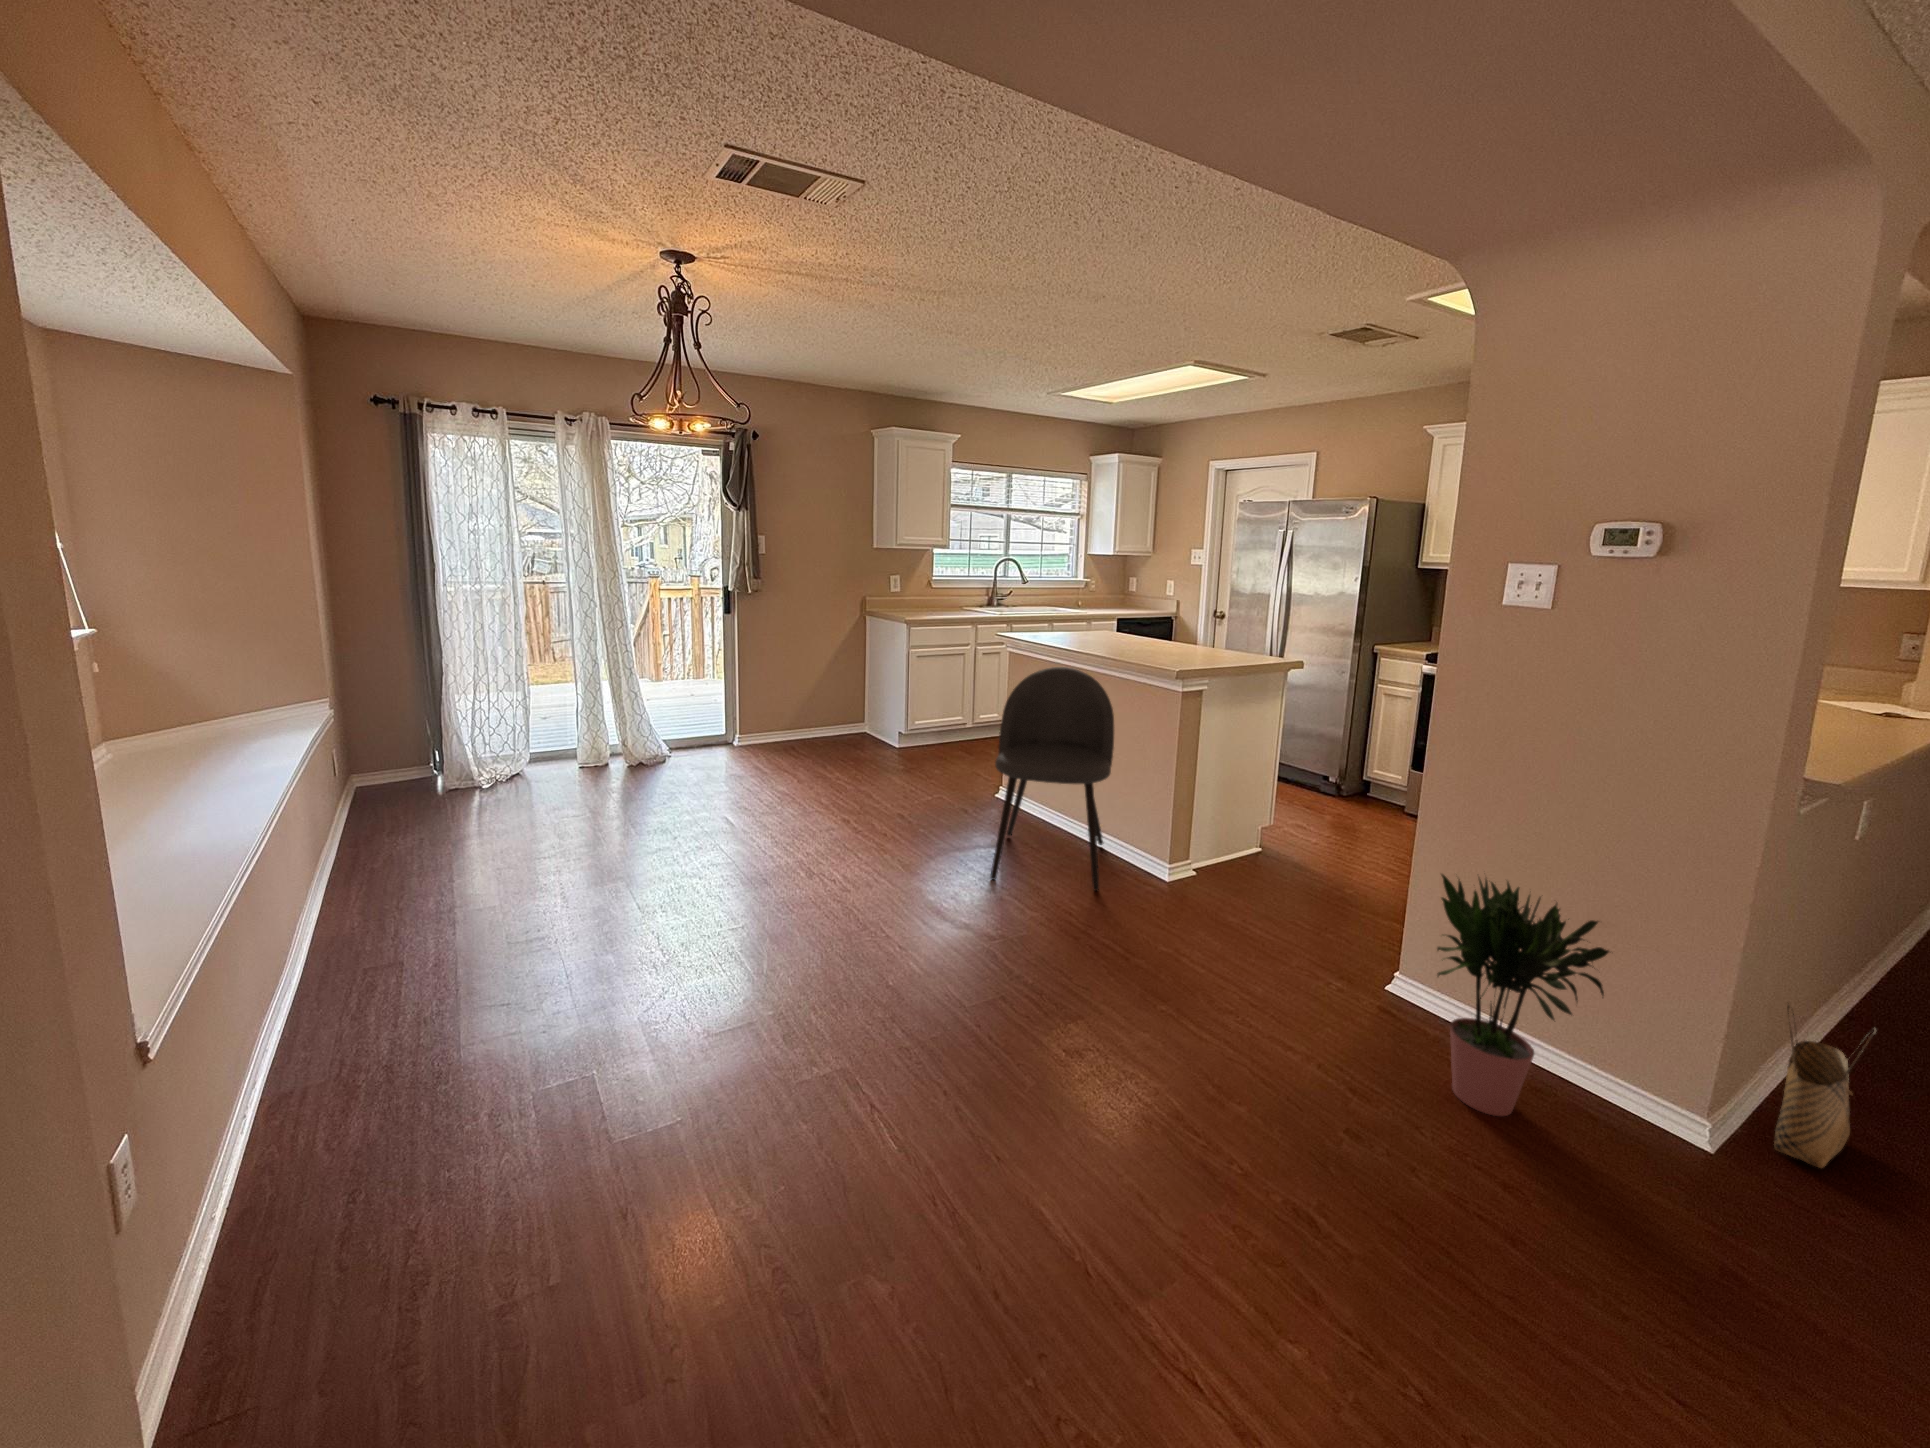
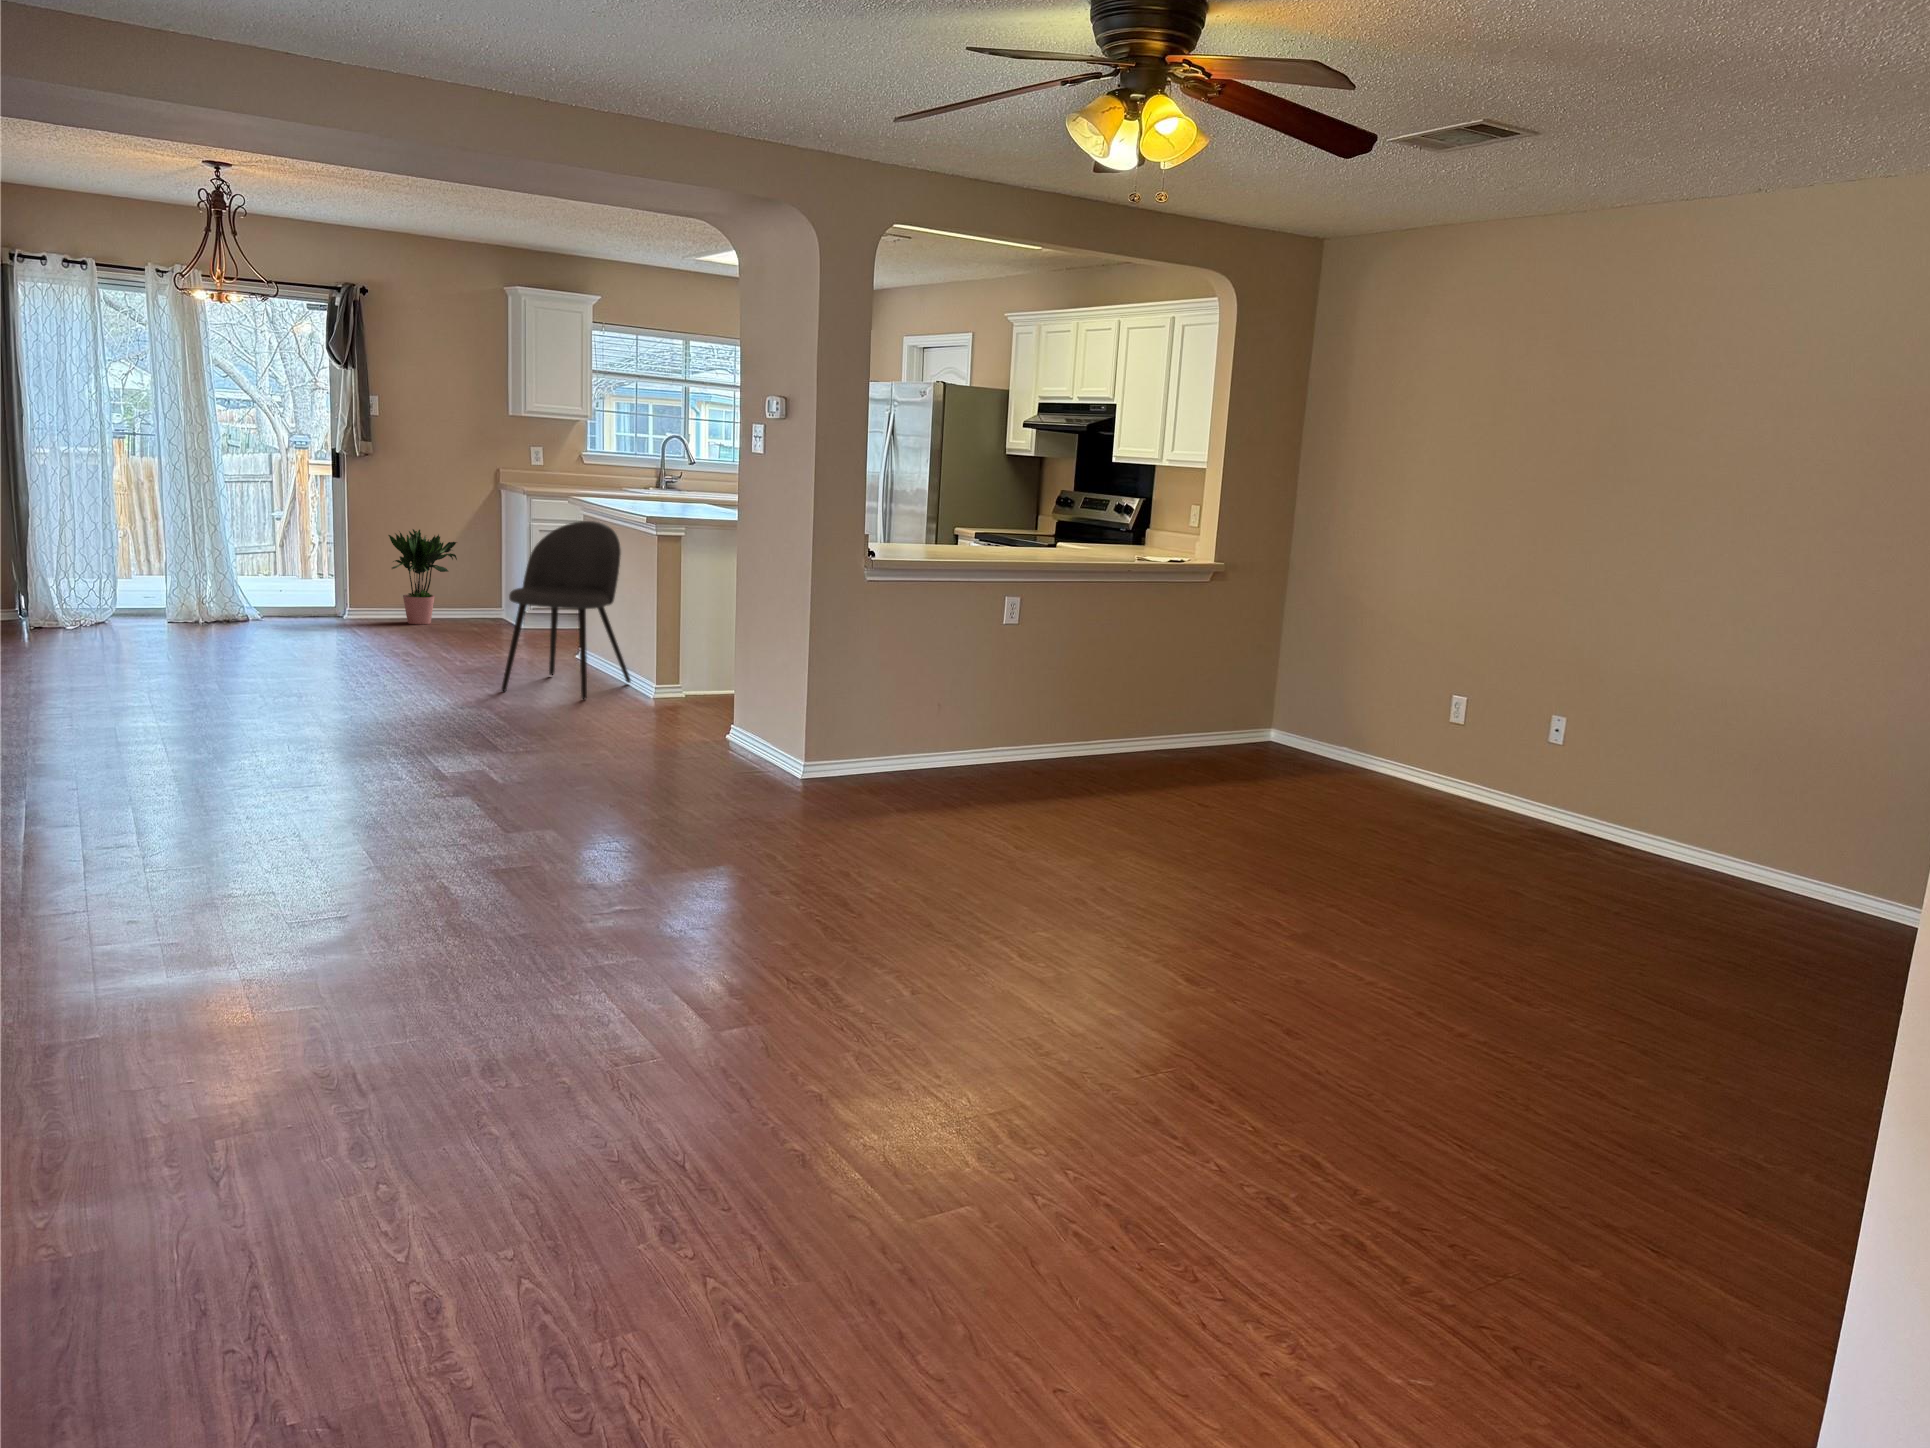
potted plant: present [1437,874,1609,1116] -> present [388,529,457,624]
woven basket: present [1774,1002,1876,1168] -> none [846,697,902,783]

